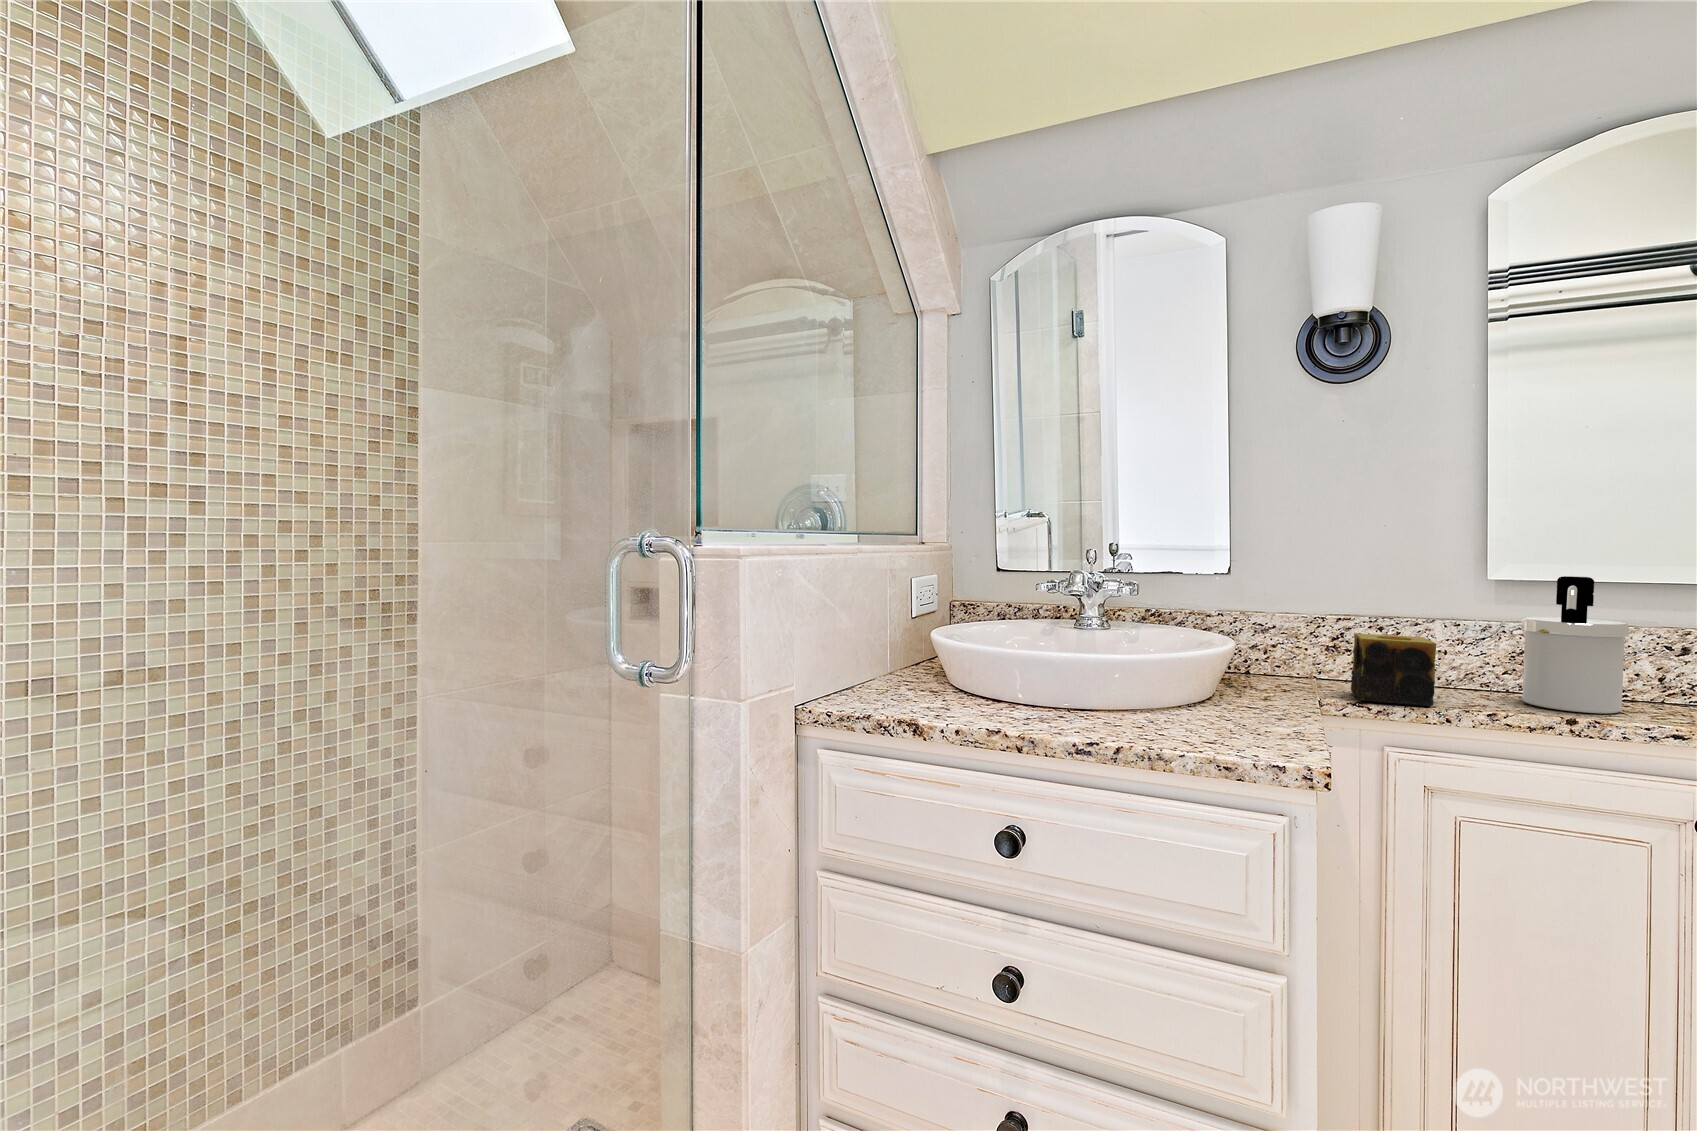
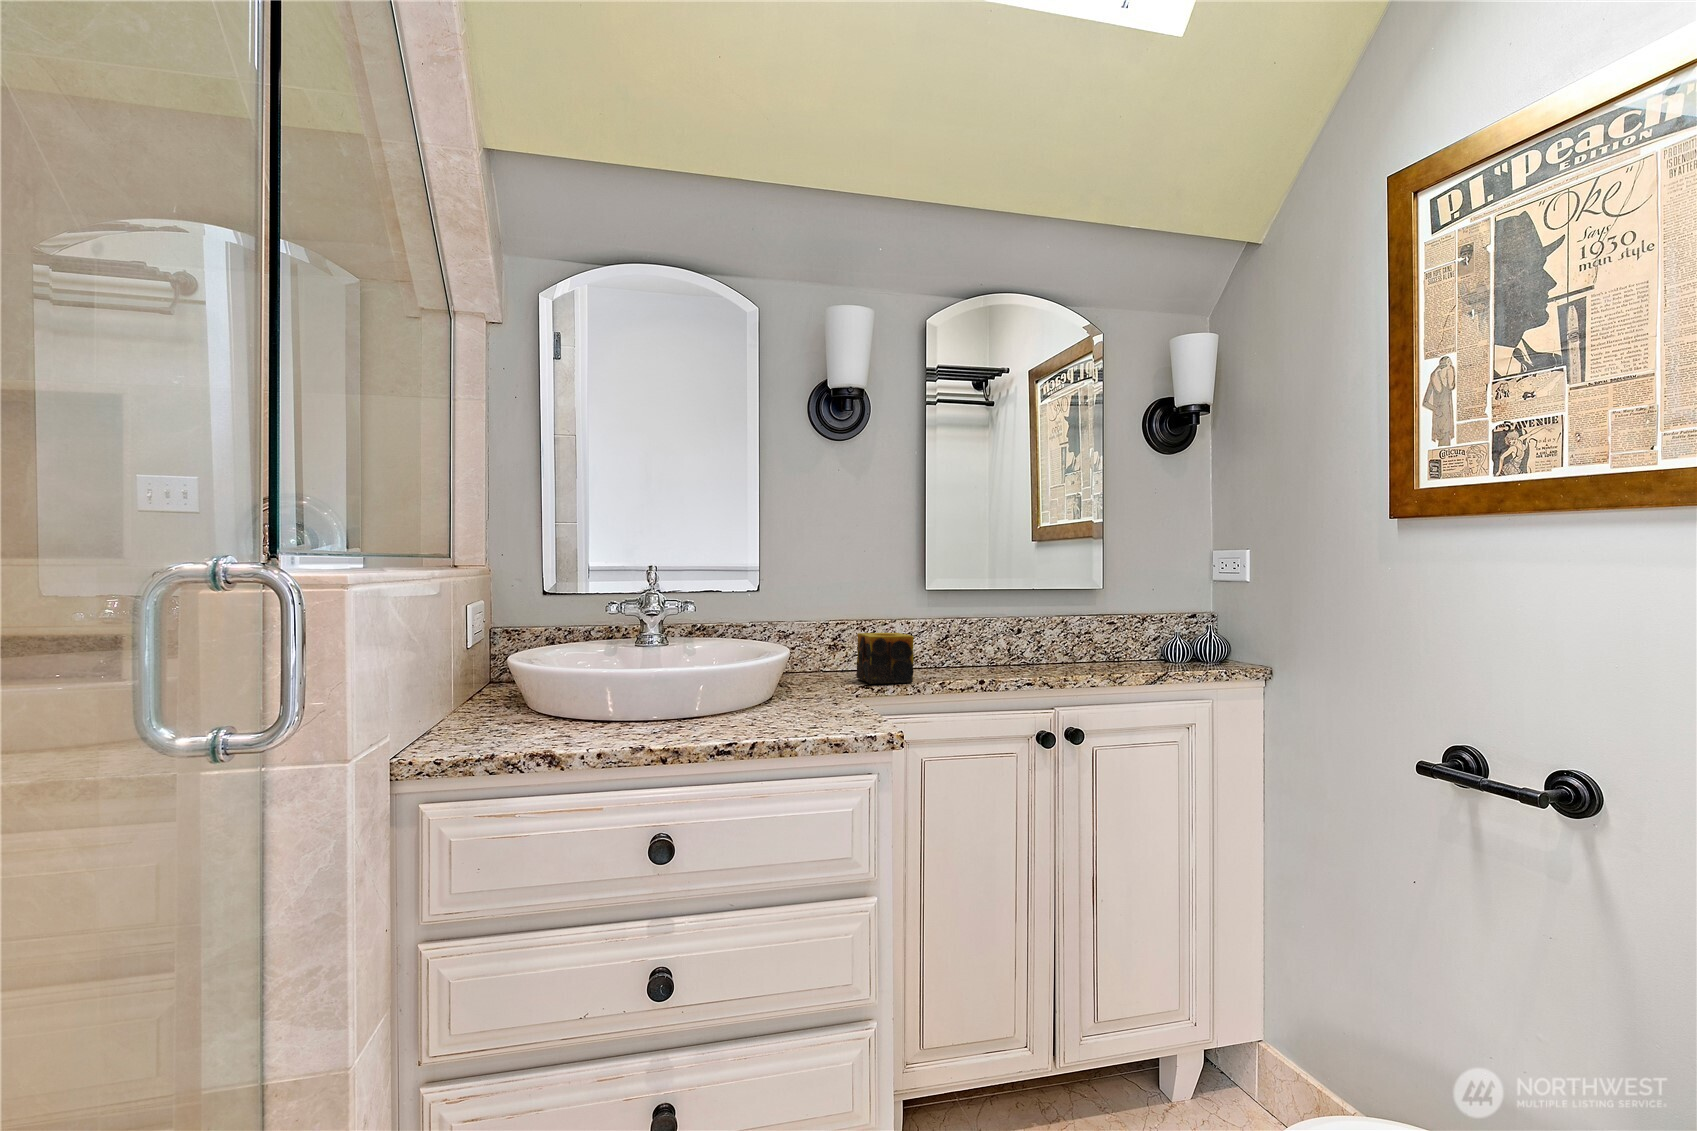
soap dispenser: present [1522,576,1629,713] -> none [950,585,1004,676]

